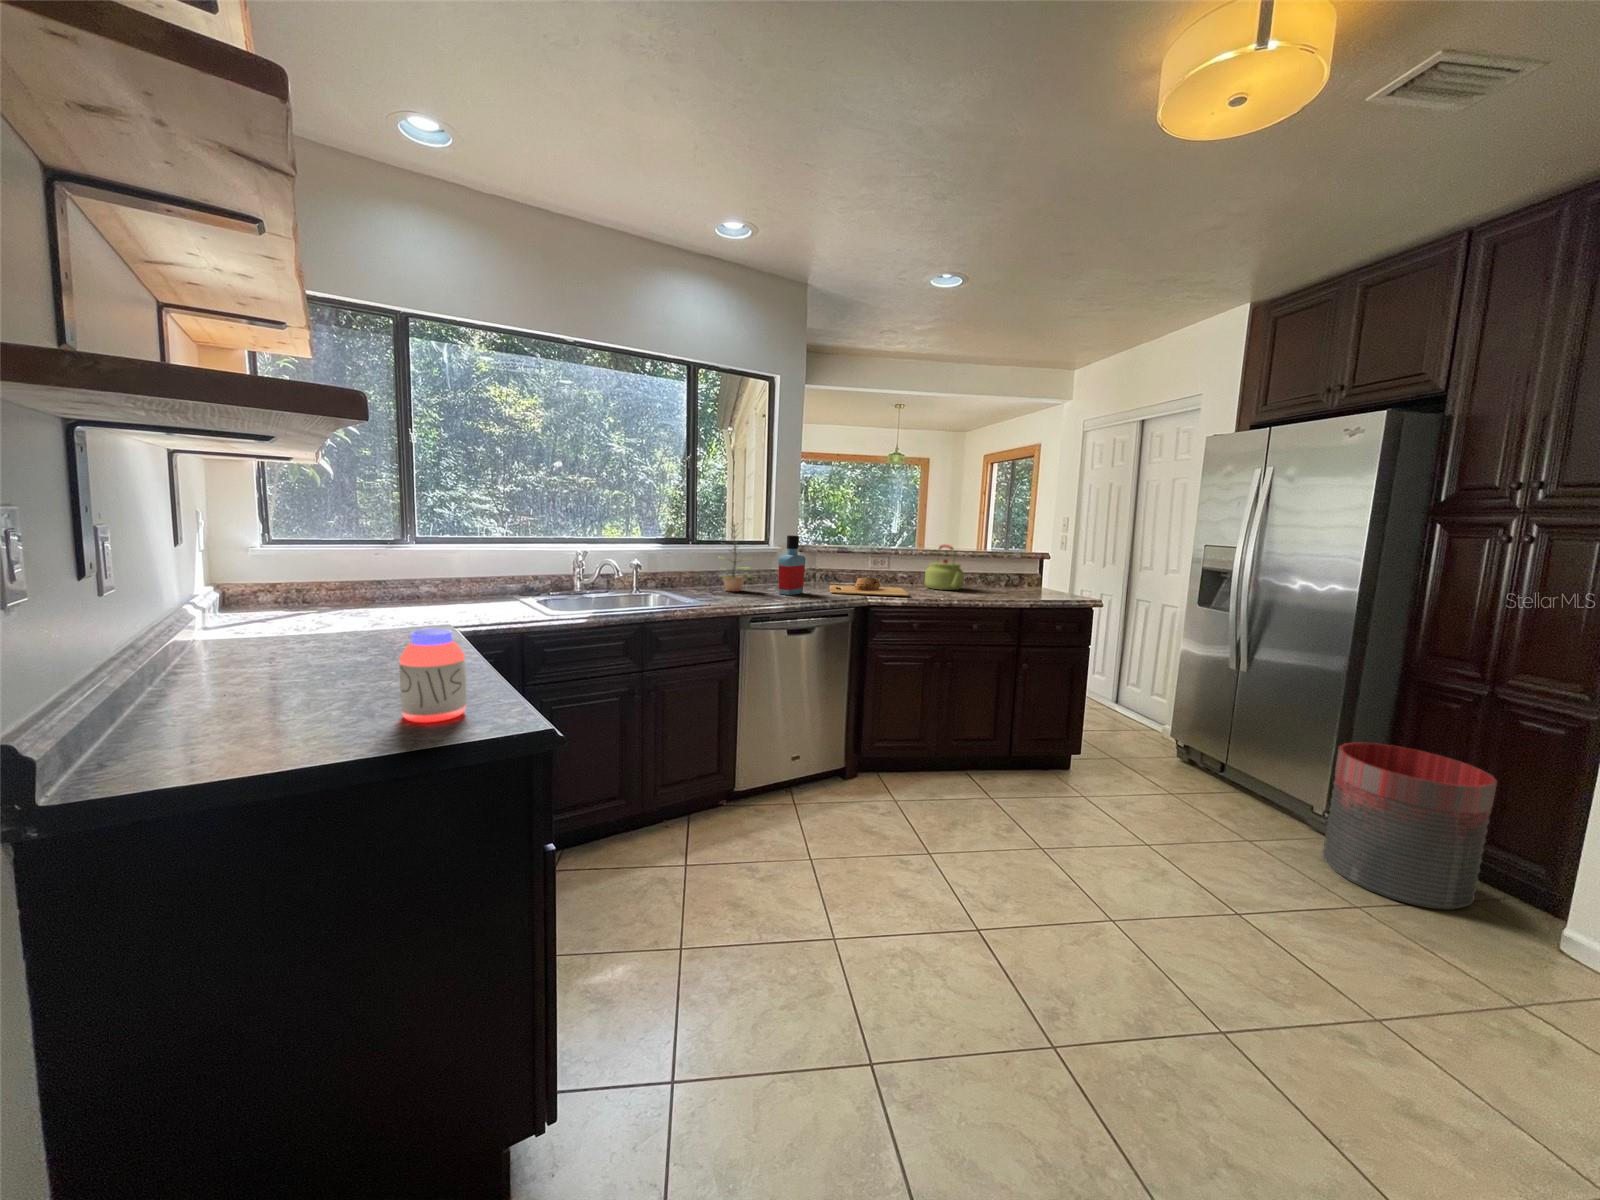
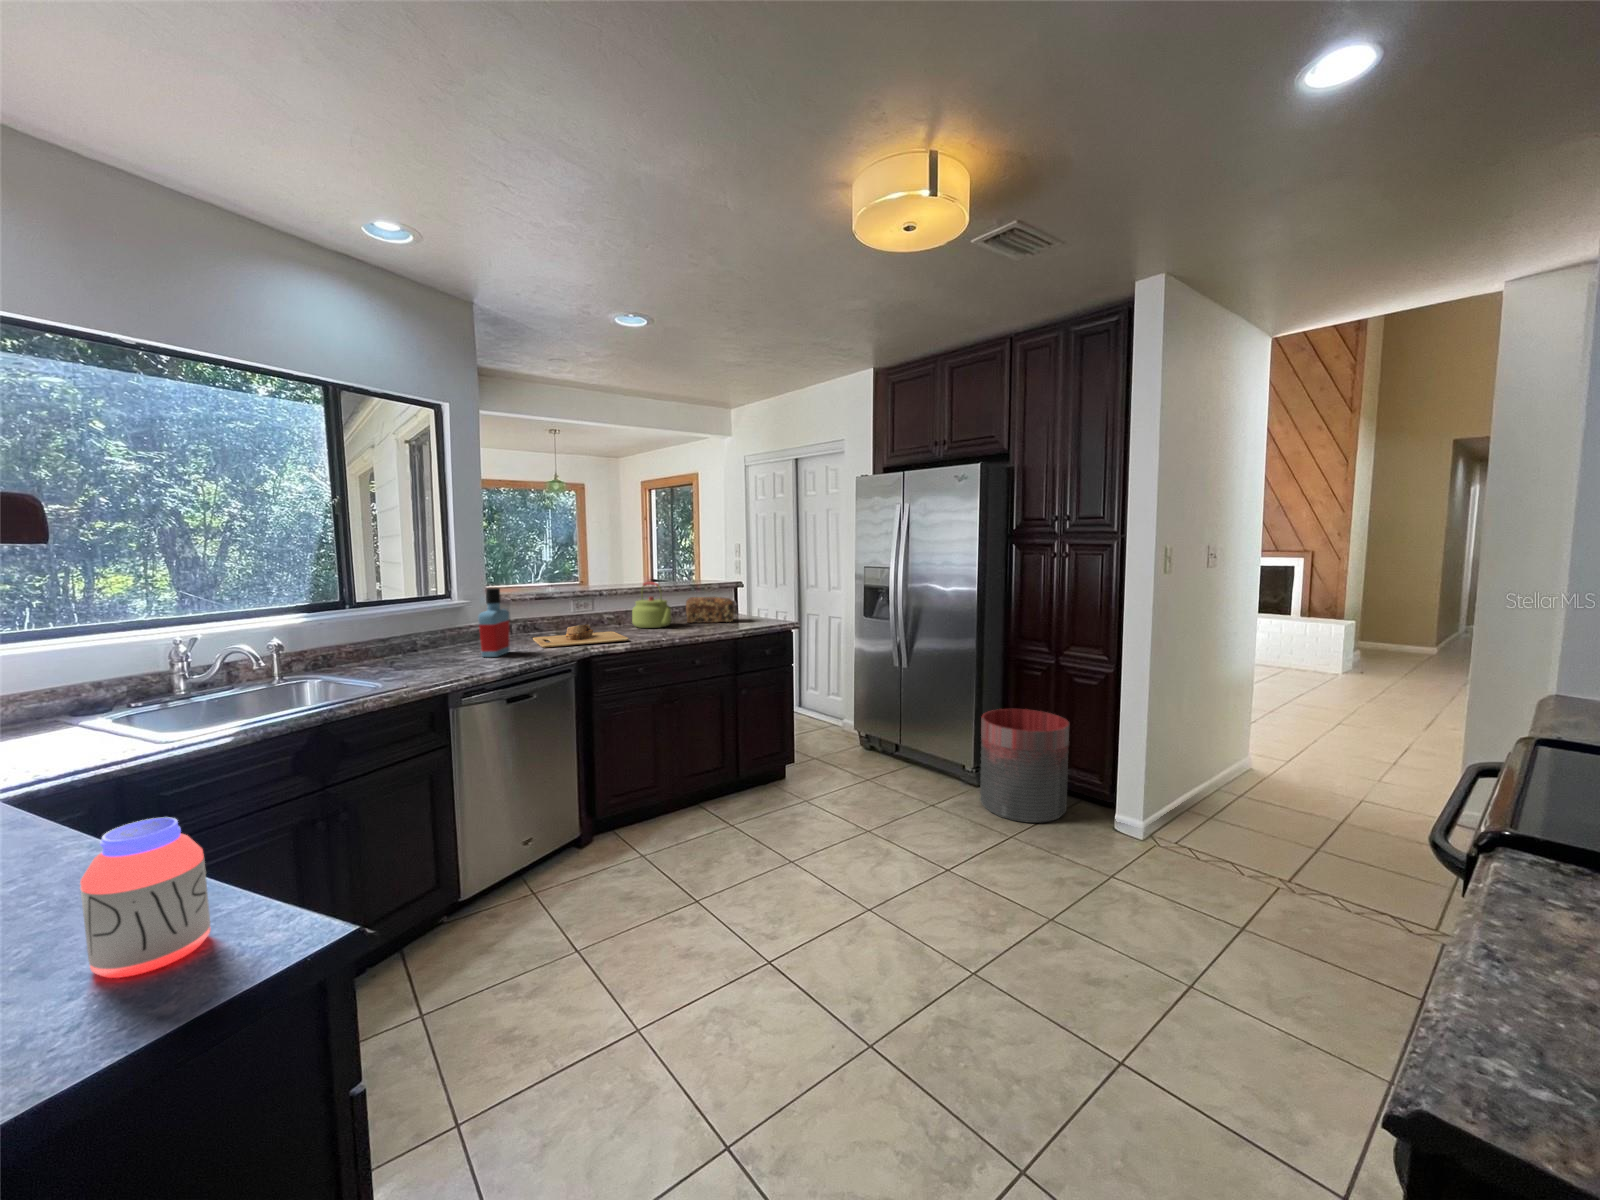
plant: present [722,524,751,591] -> none [392,573,451,662]
bread loaf: none [980,564,1033,593] -> present [686,597,734,623]

